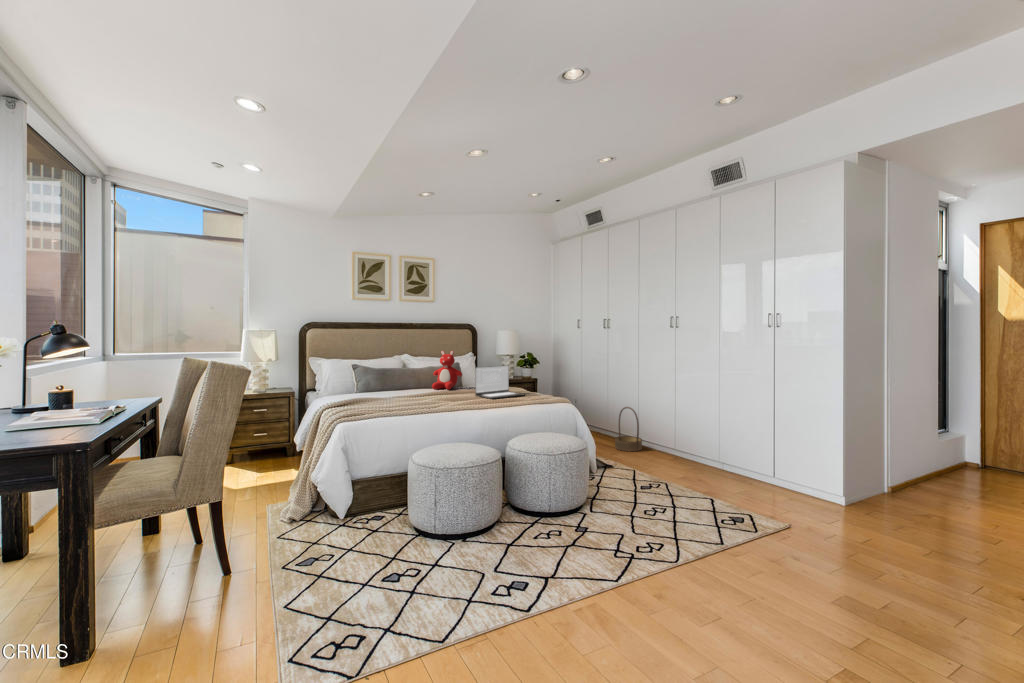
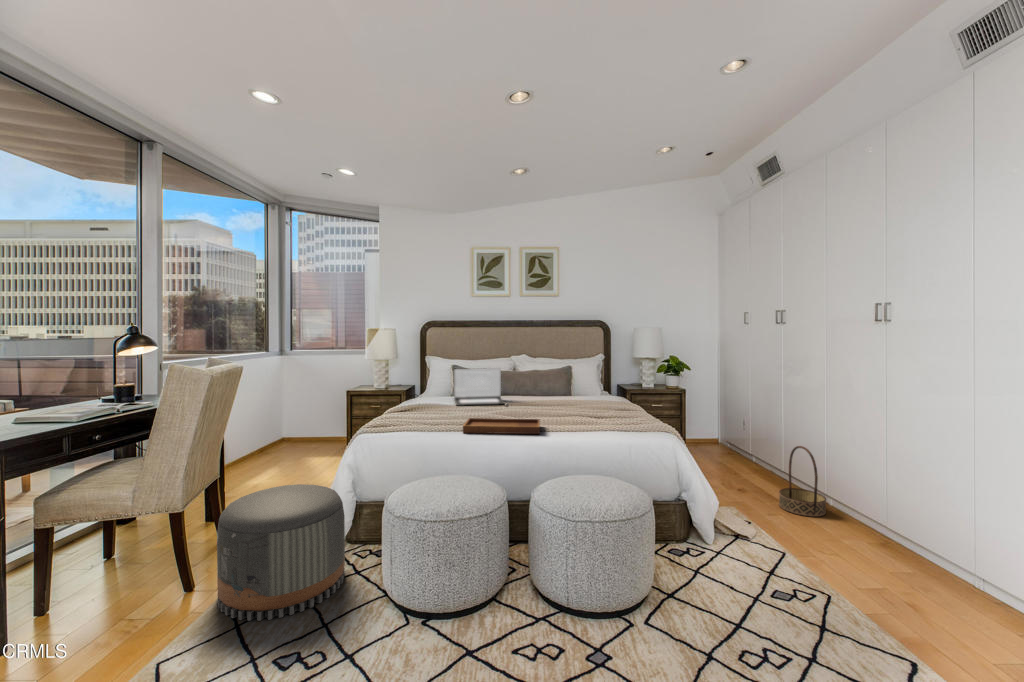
teddy bear: present [432,351,462,390] -> none [524,353,561,400]
laptop: present [475,366,525,399] -> present [454,368,505,406]
tray: none [430,388,493,412] -> present [463,403,540,434]
pouf: none [274,464,377,570] -> present [217,484,345,621]

